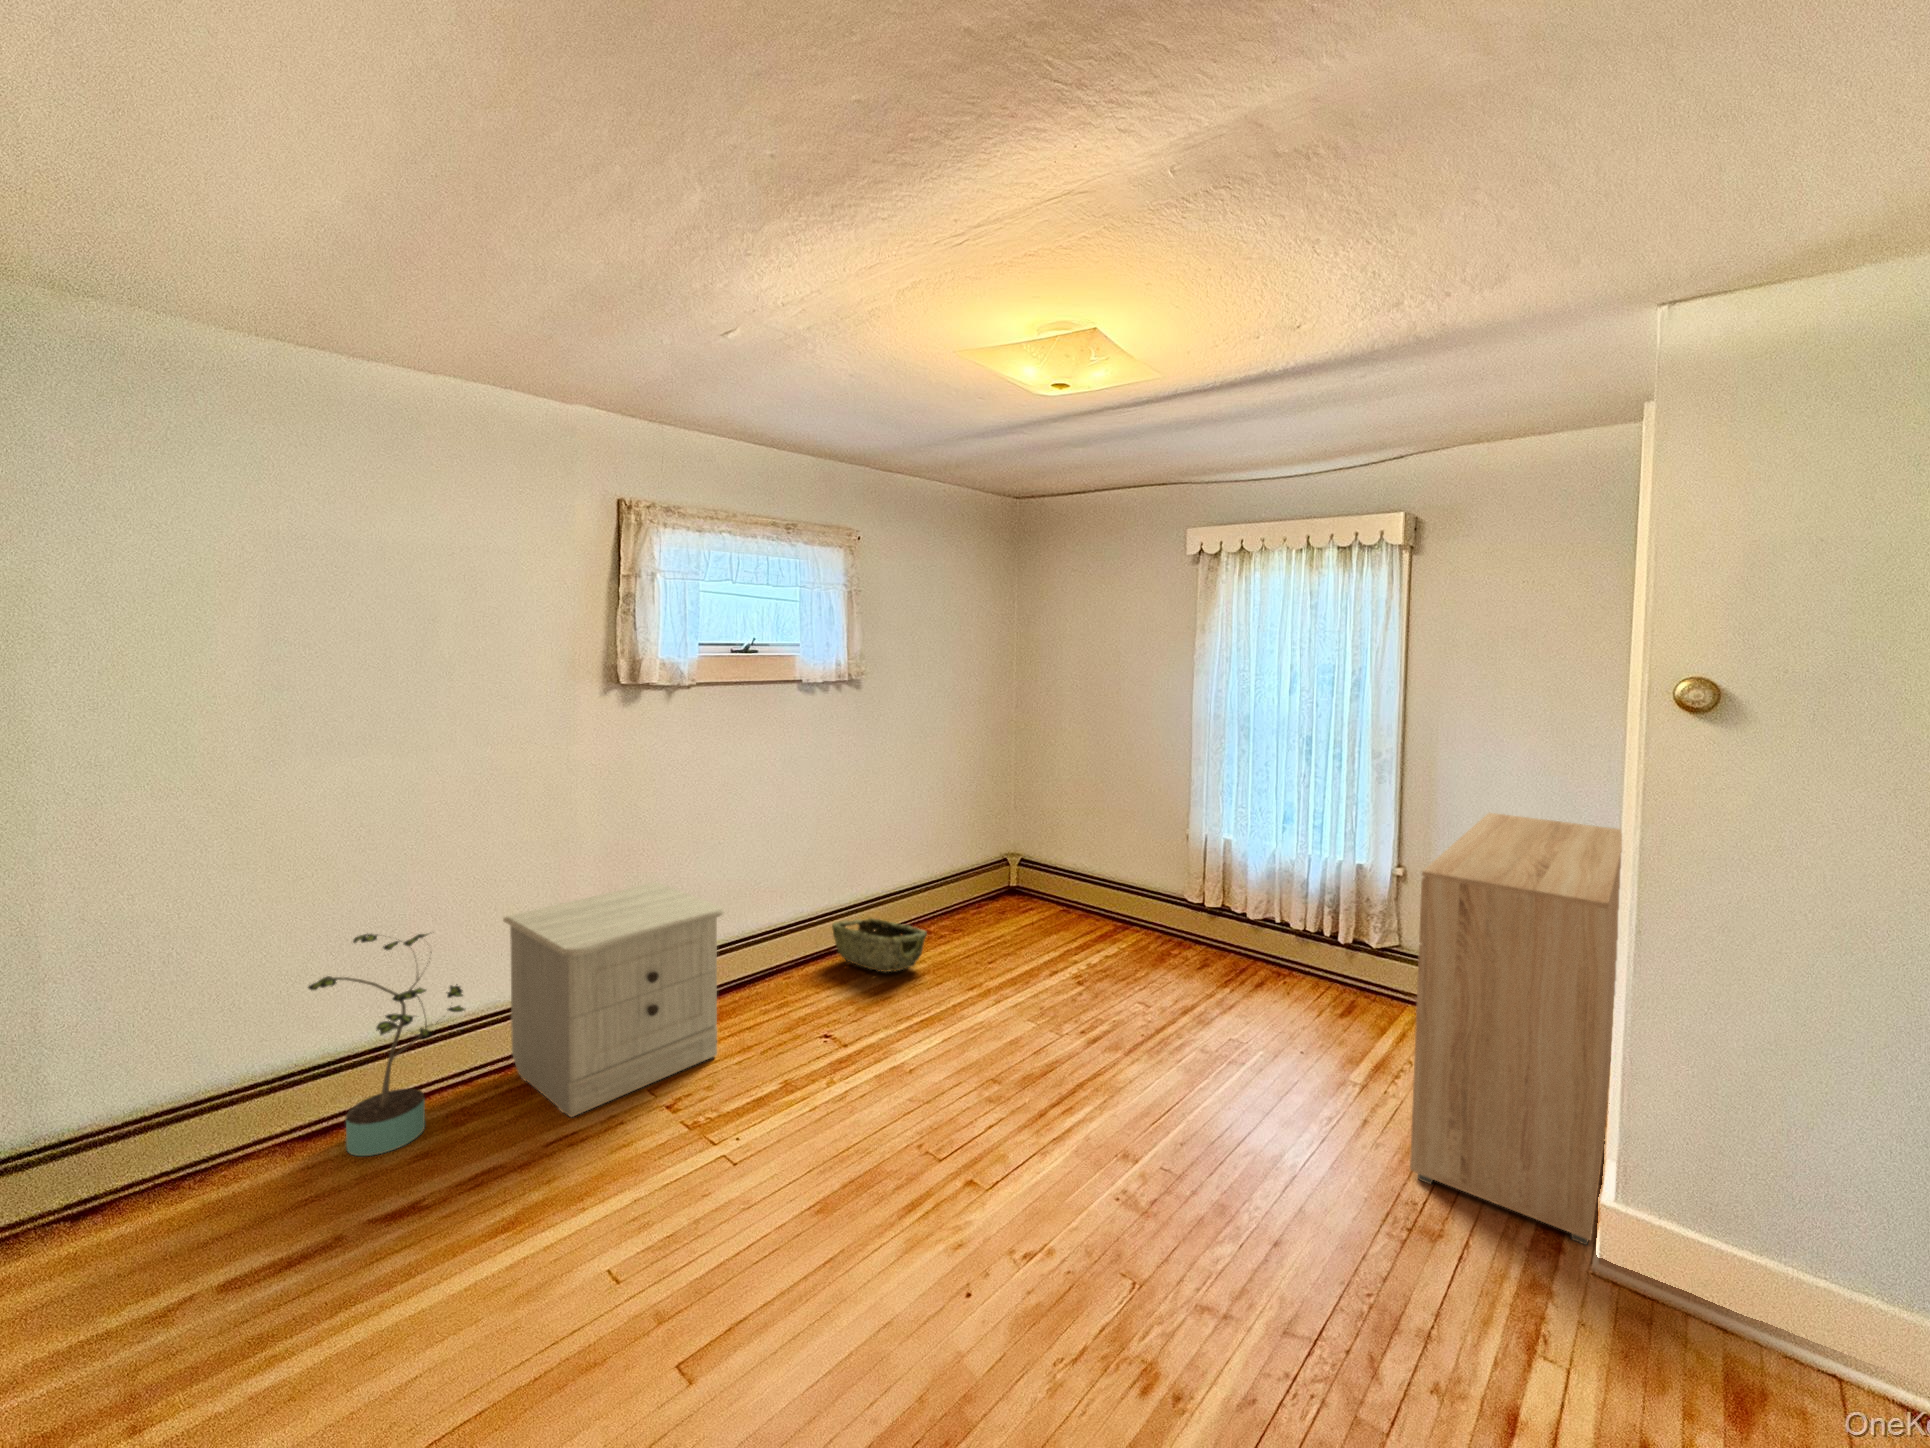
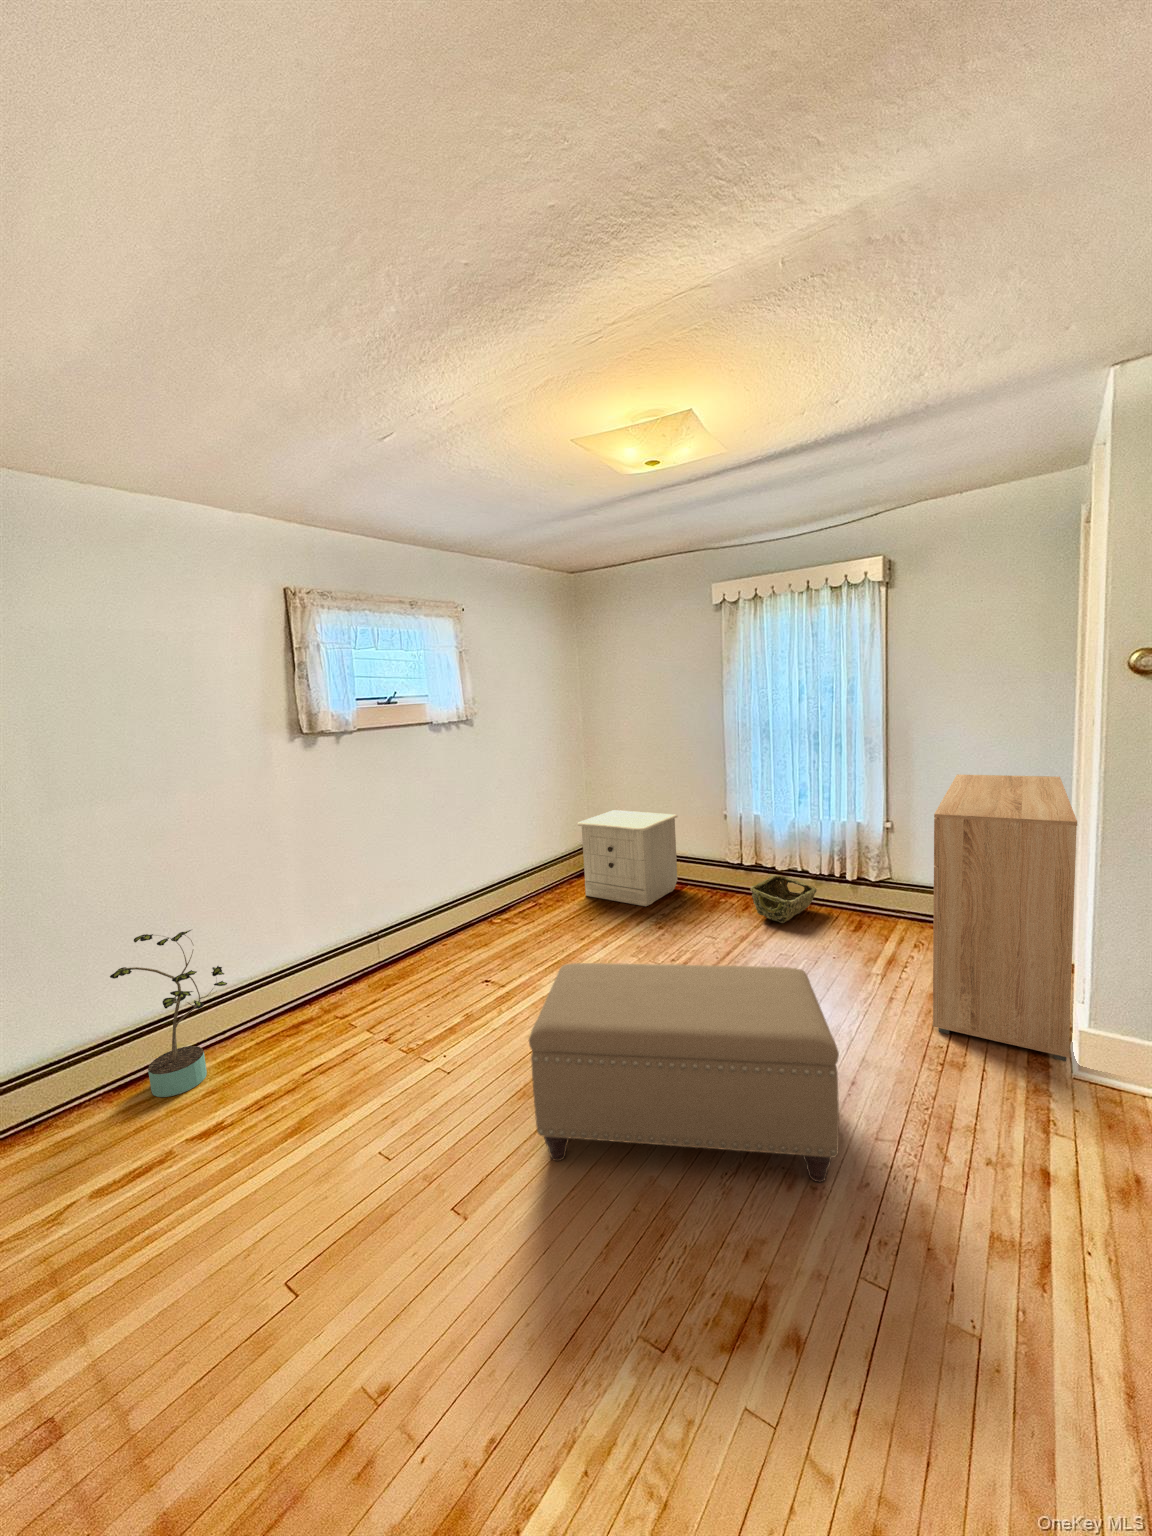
nightstand: present [503,882,725,1117] -> present [578,810,677,906]
woven basket: present [832,918,927,972] -> present [751,875,816,923]
ottoman: none [811,1031,1219,1391] -> present [529,963,839,1182]

